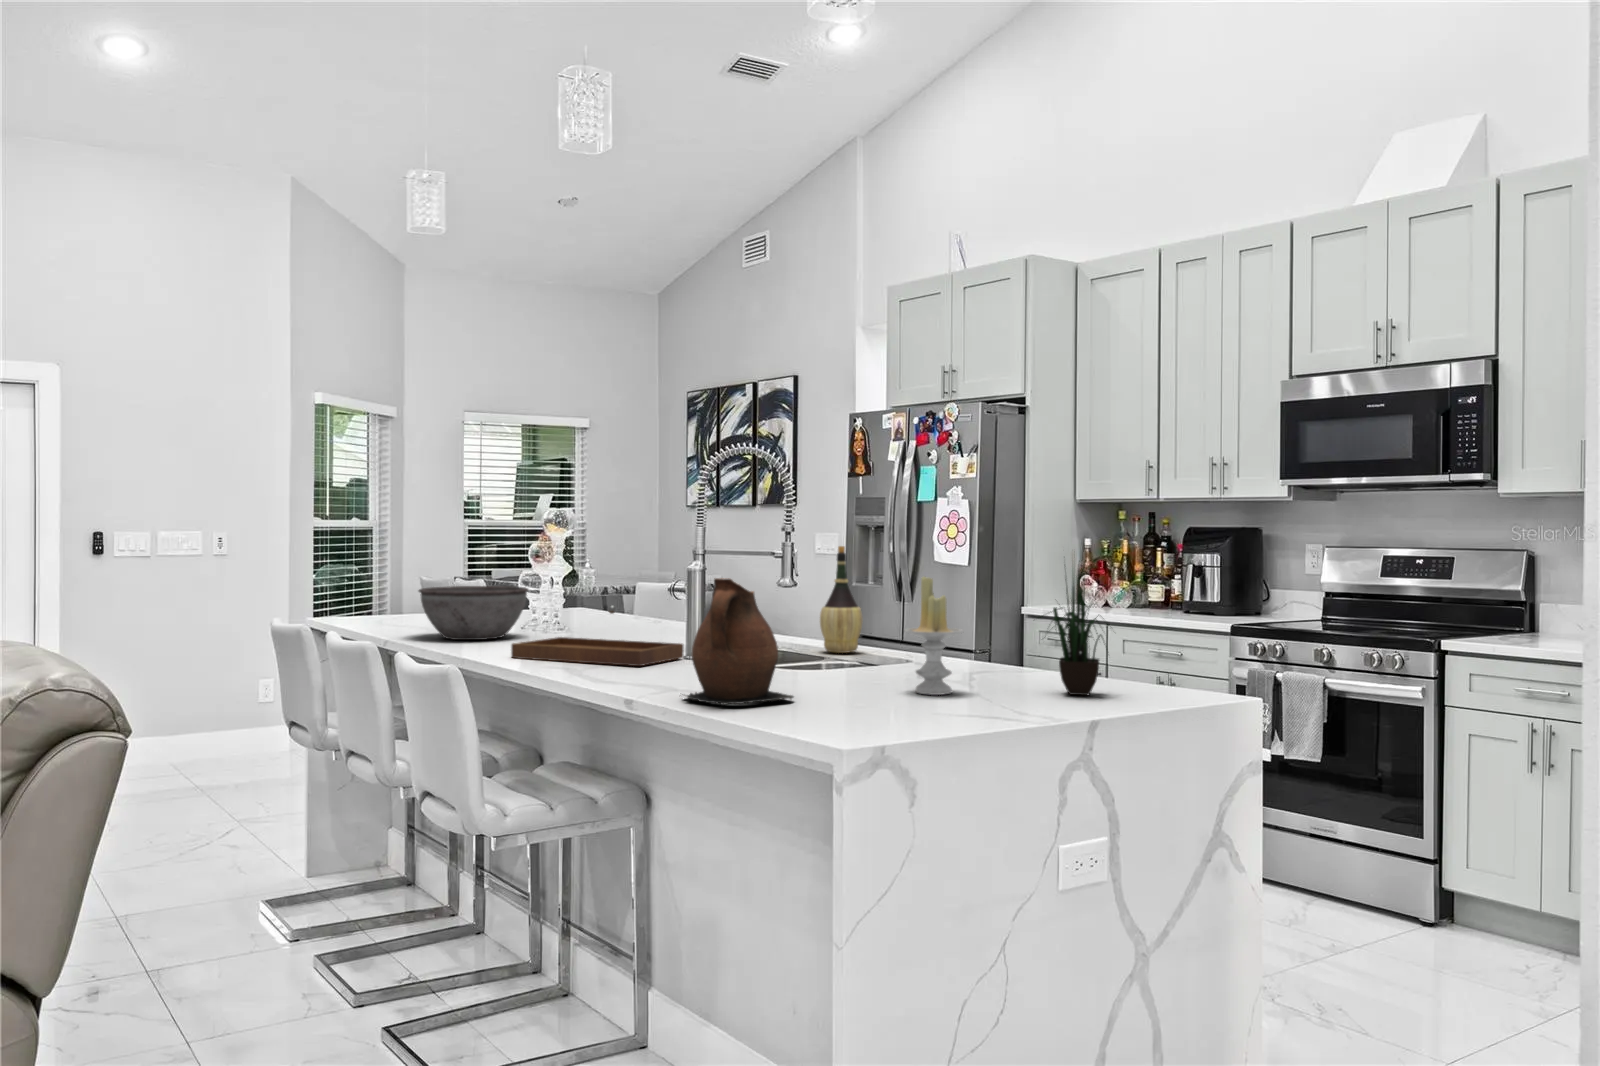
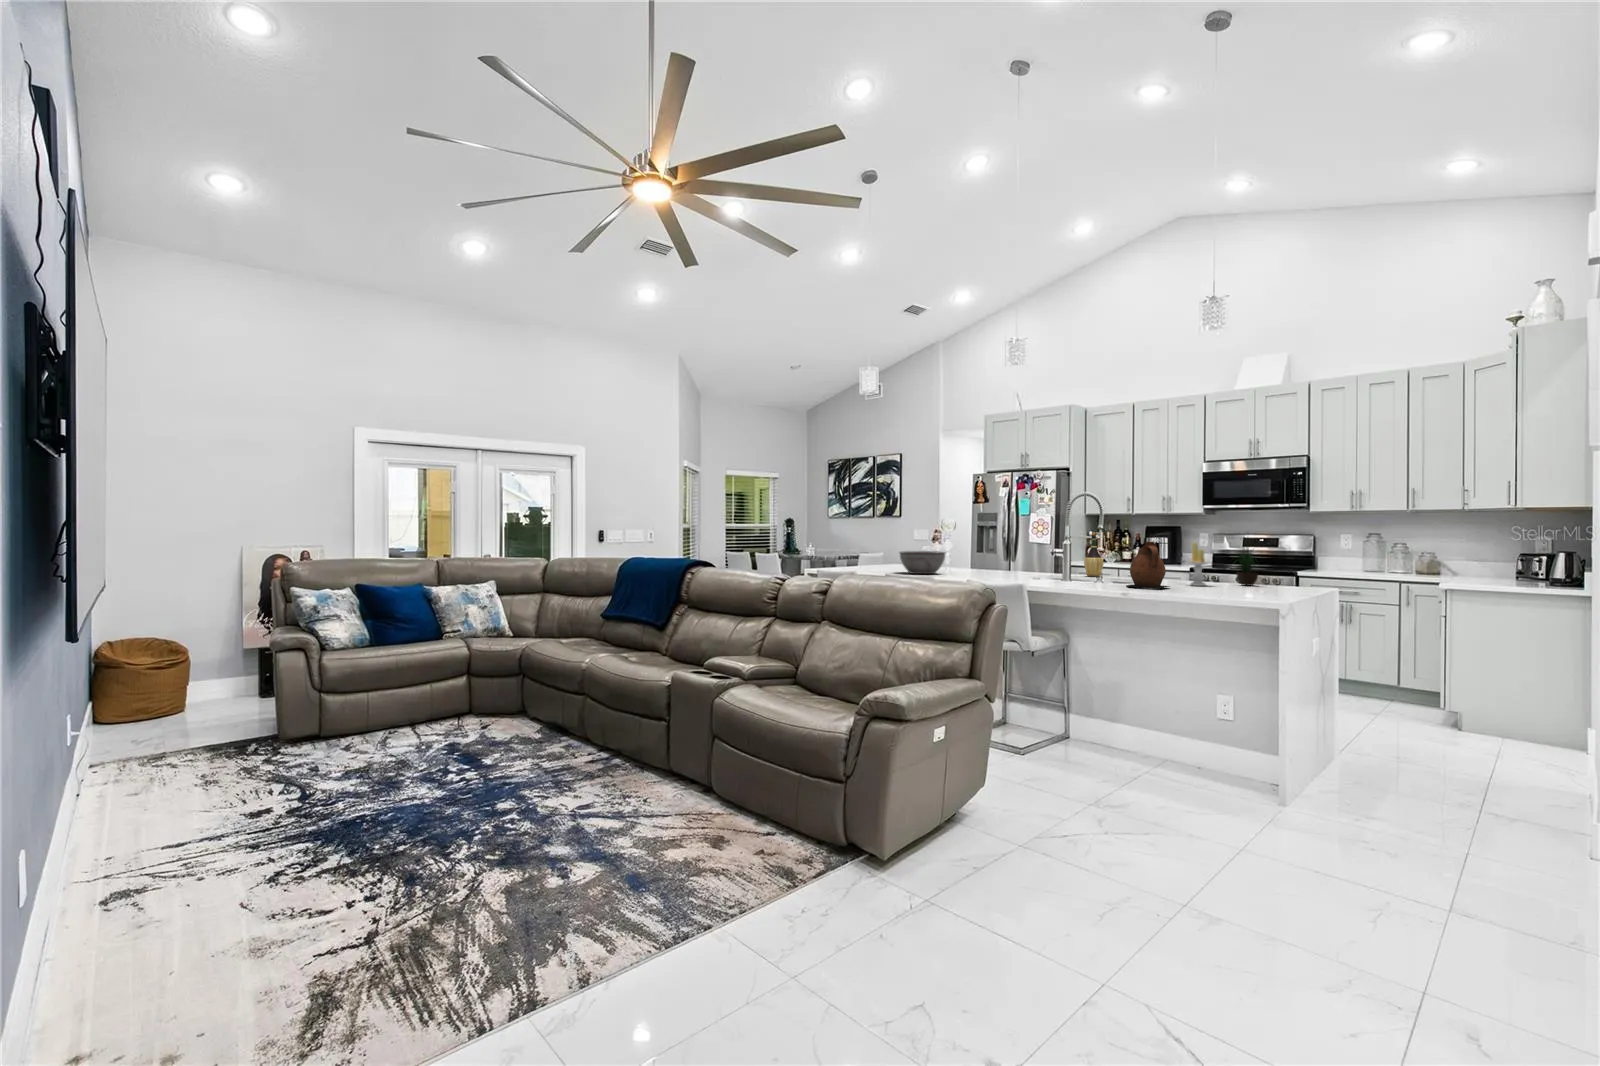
tray: present [511,605,683,666] -> none [985,557,1052,580]

